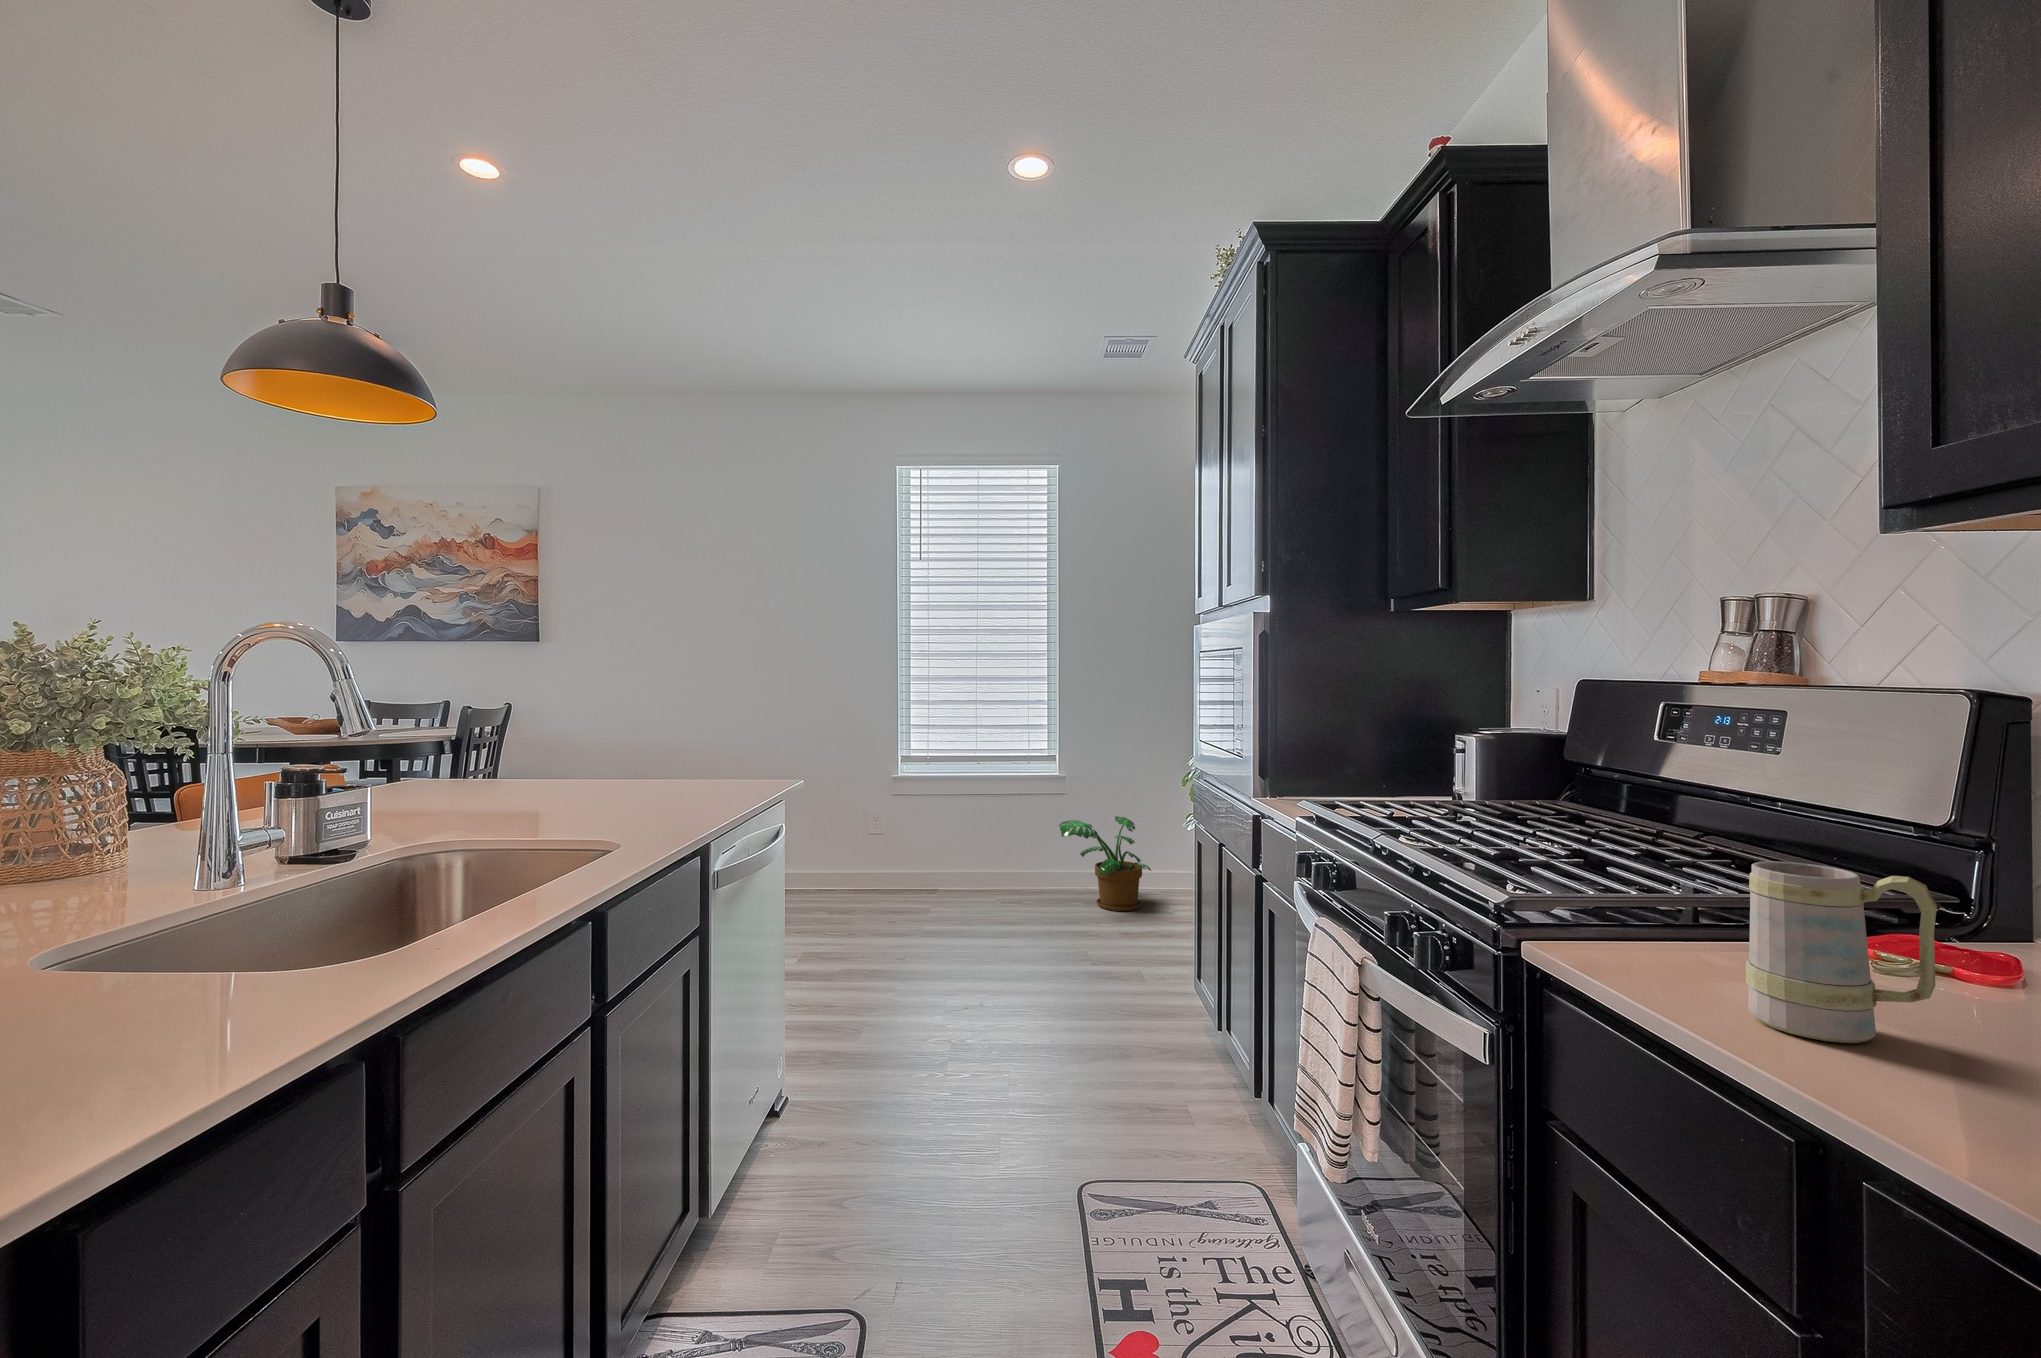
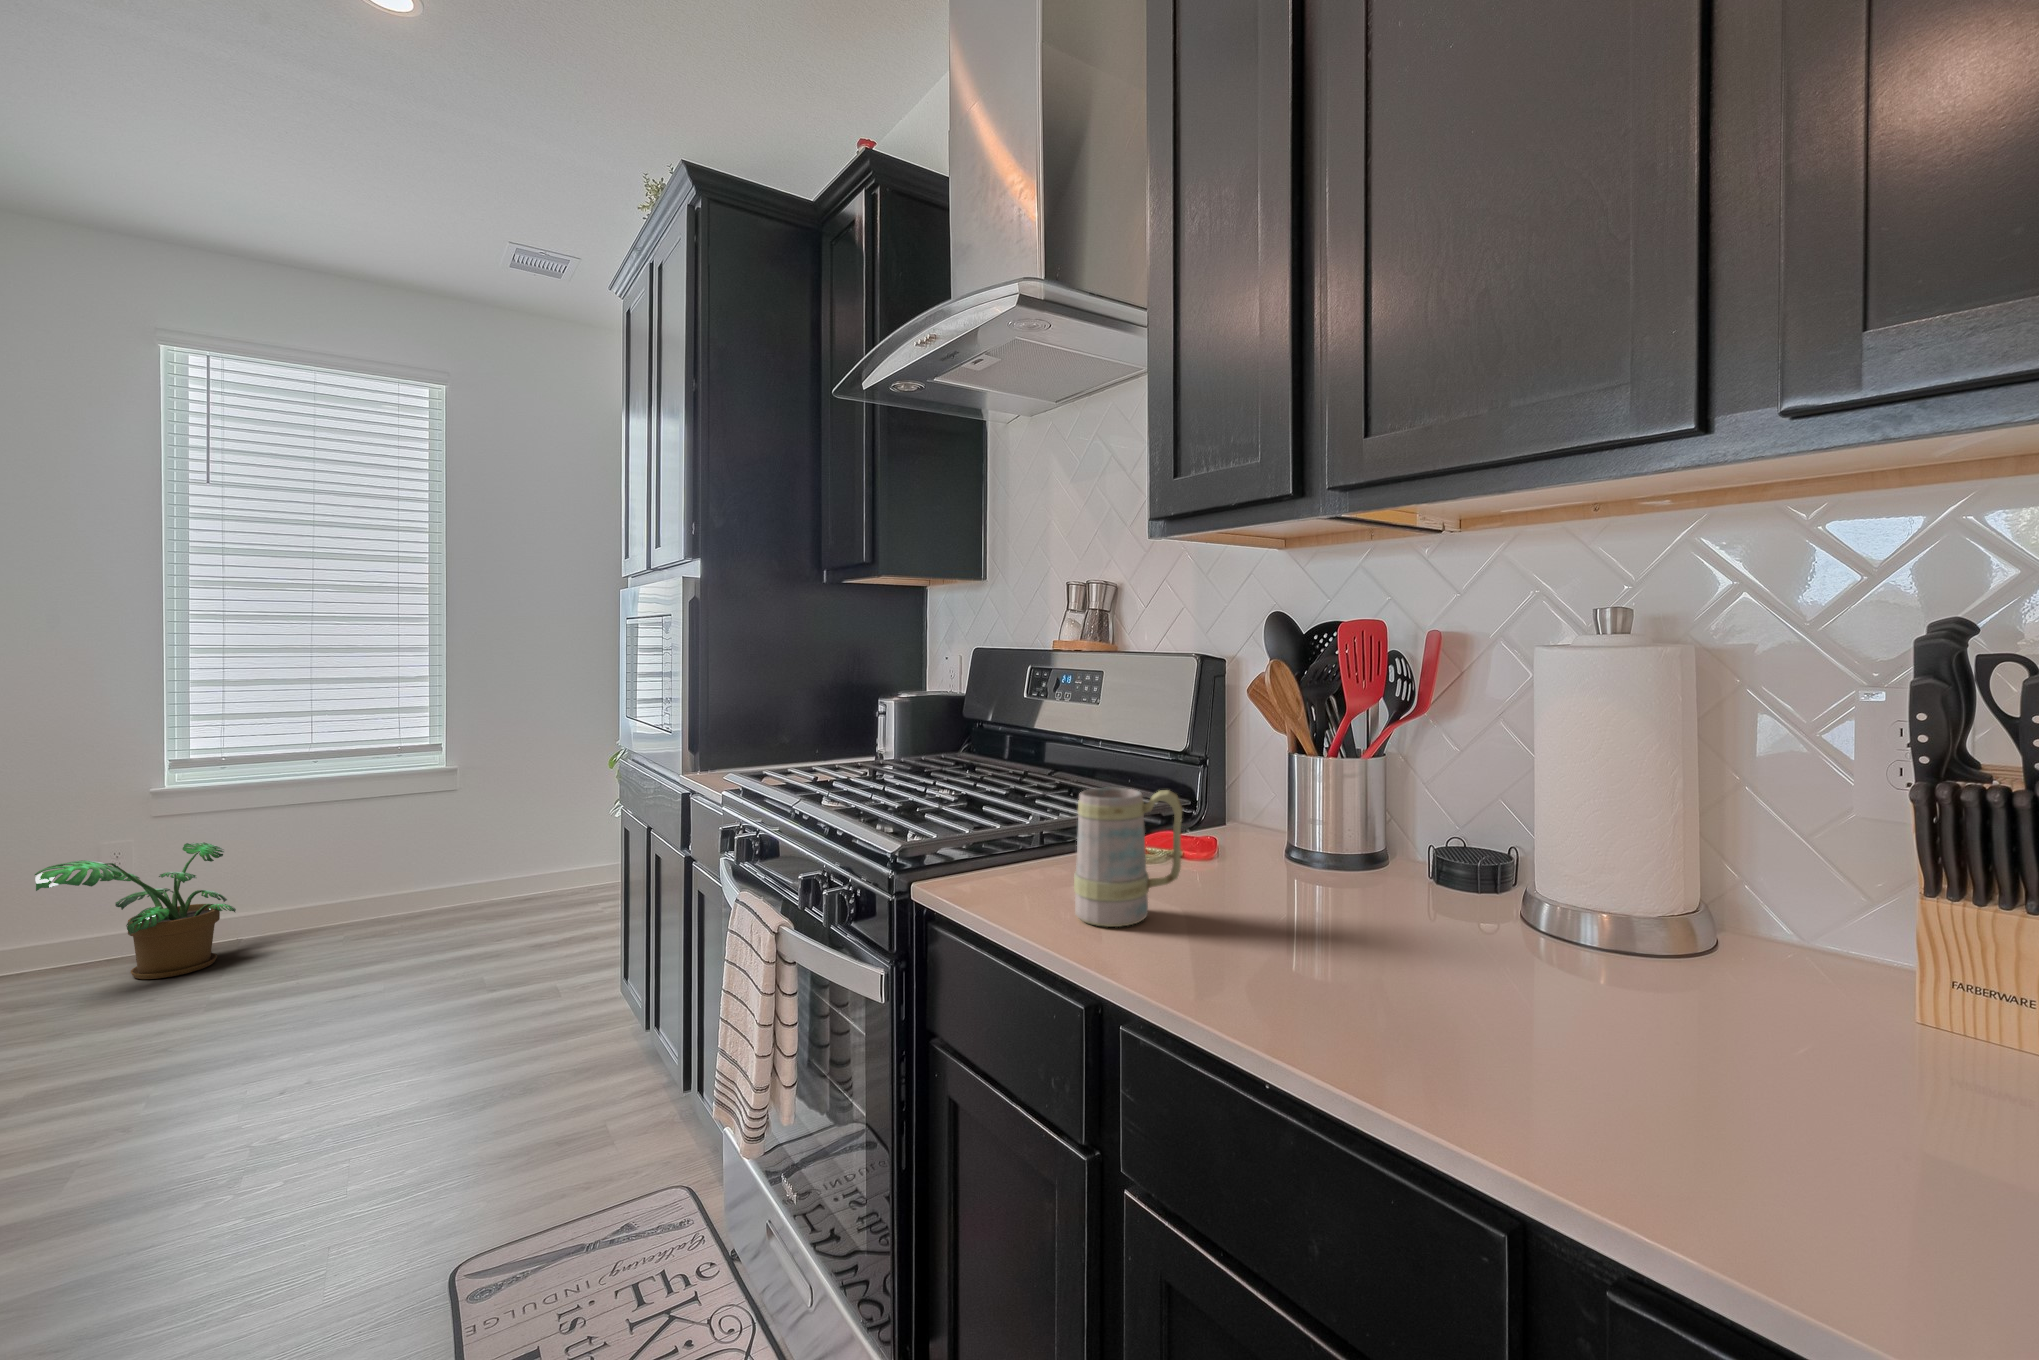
potted plant: present [1059,816,1151,911] -> present [35,842,236,979]

